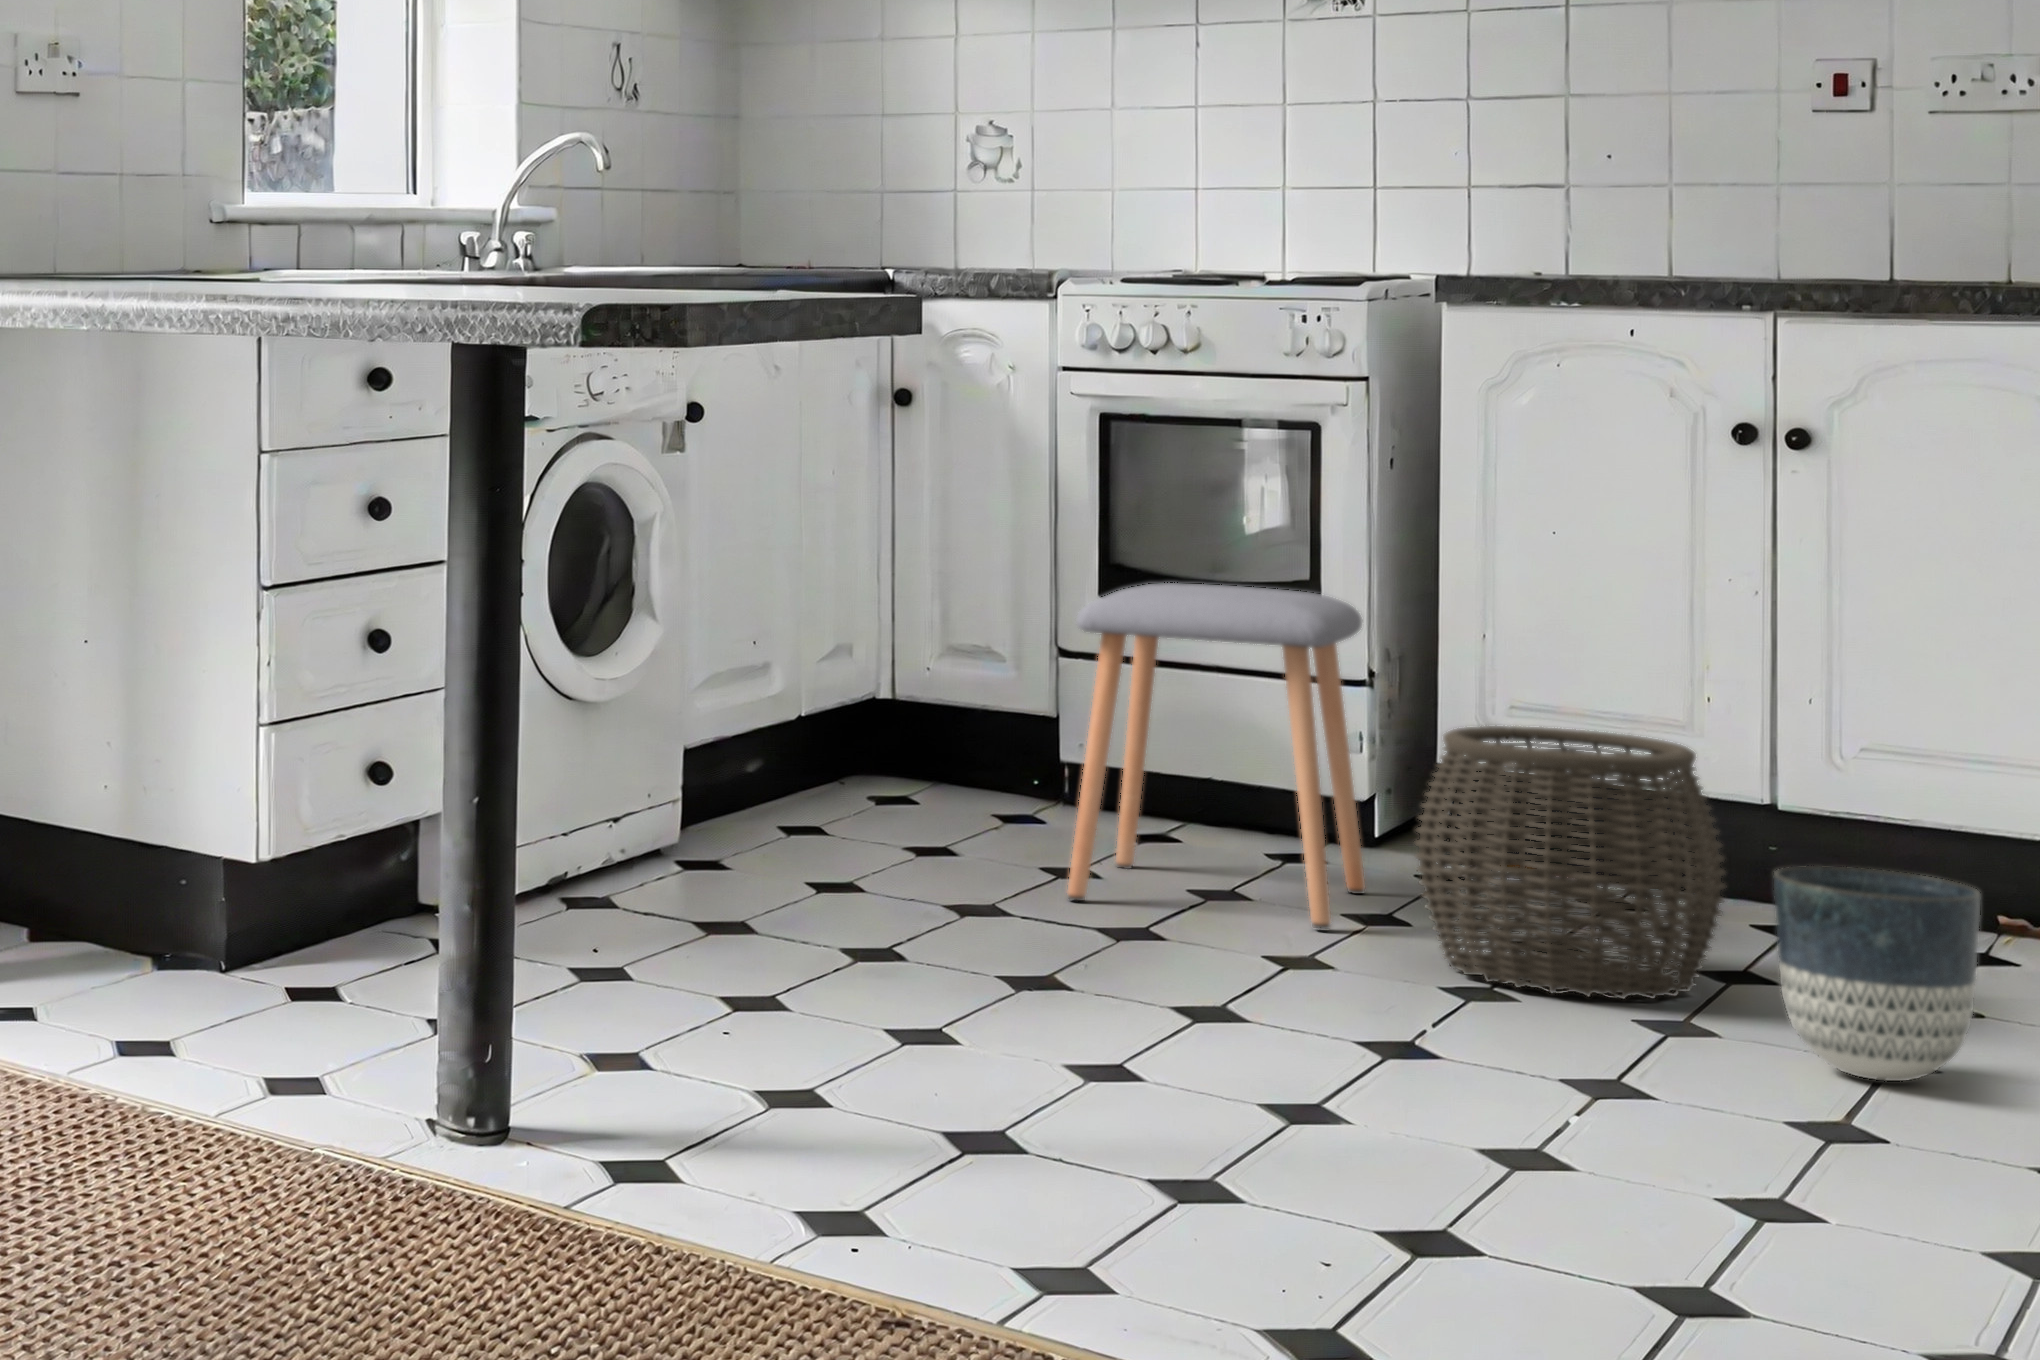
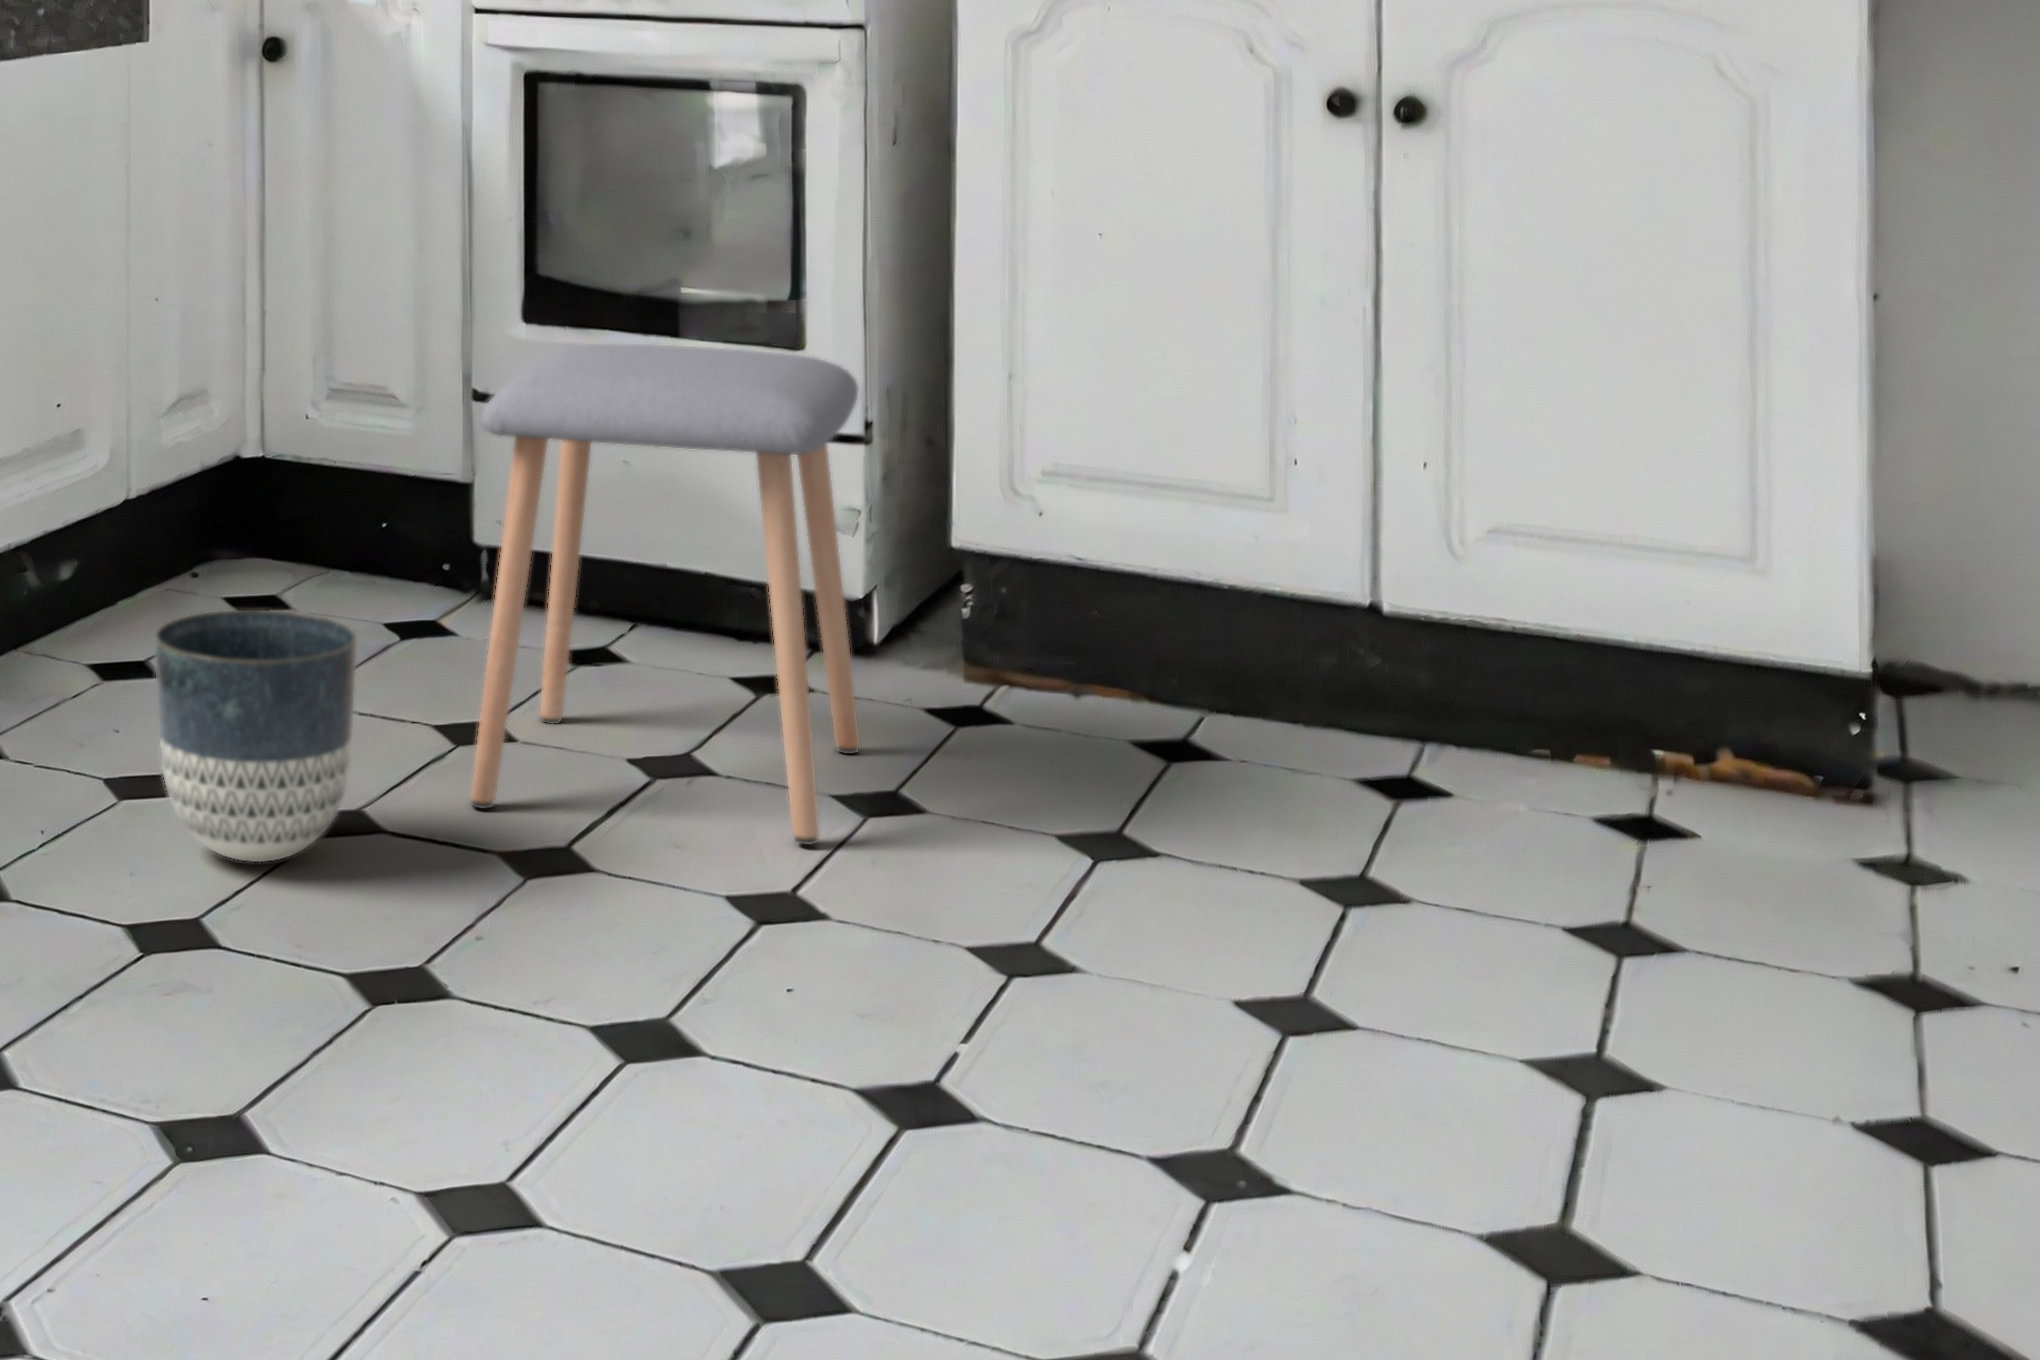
woven basket: present [1415,726,1725,999] -> none [933,563,1353,980]
planter: present [1774,866,1980,1081] -> present [154,610,357,862]

